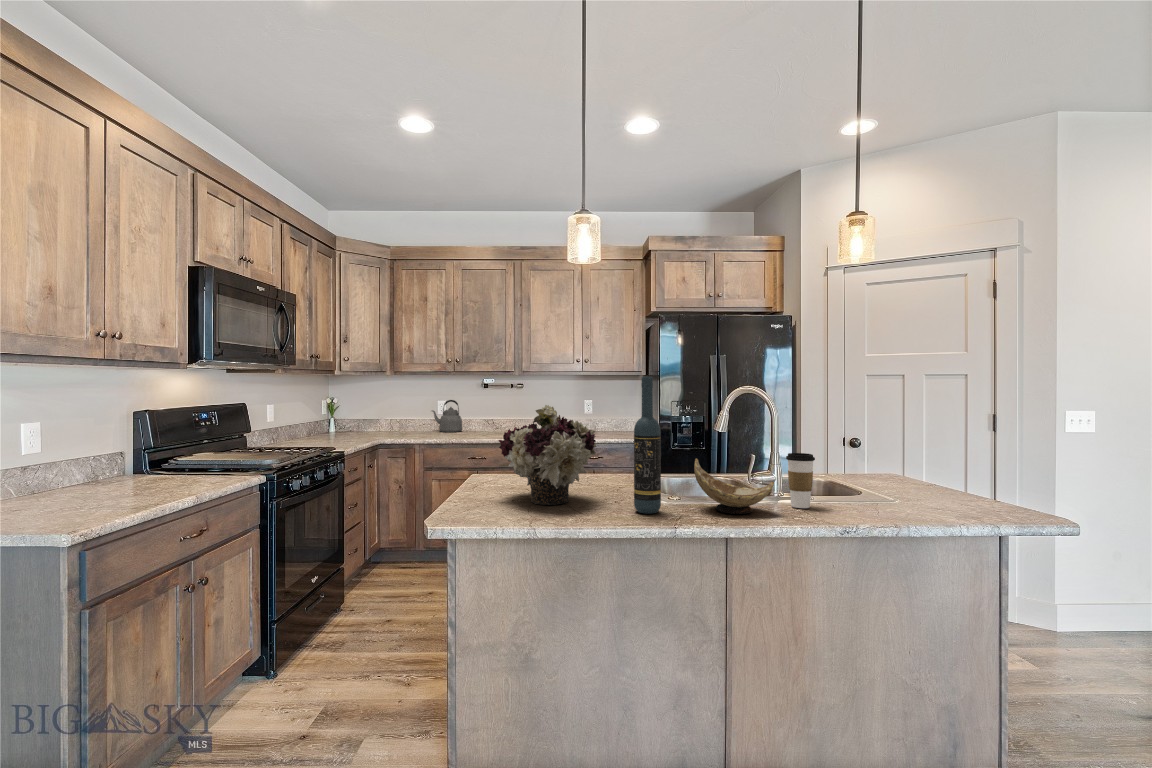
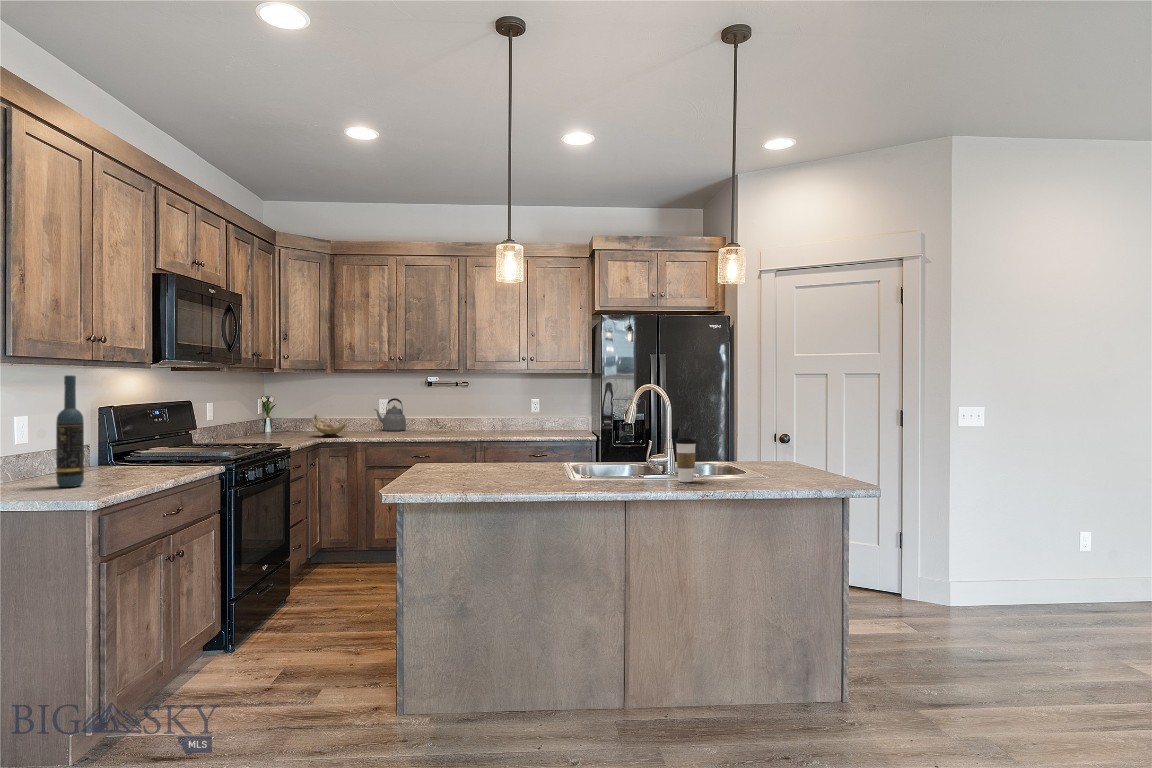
wine bottle: present [634,377,661,514] -> present [56,375,84,487]
flower arrangement: present [499,405,596,505] -> none [439,399,521,482]
decorative bowl: present [694,459,774,514] -> present [312,414,345,437]

